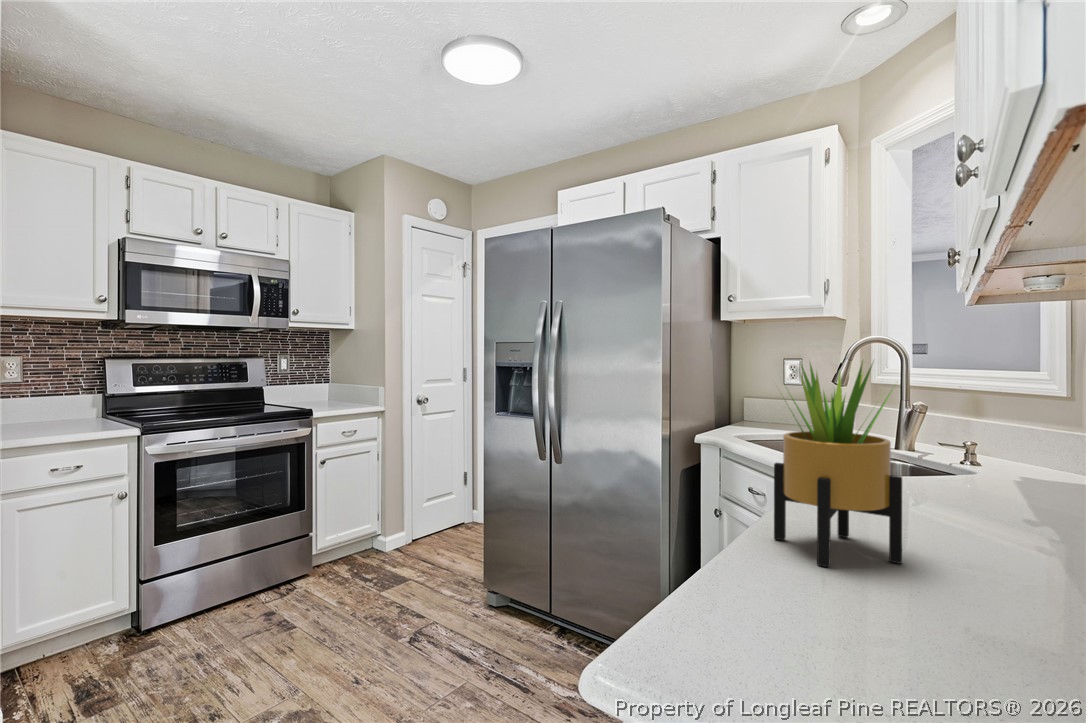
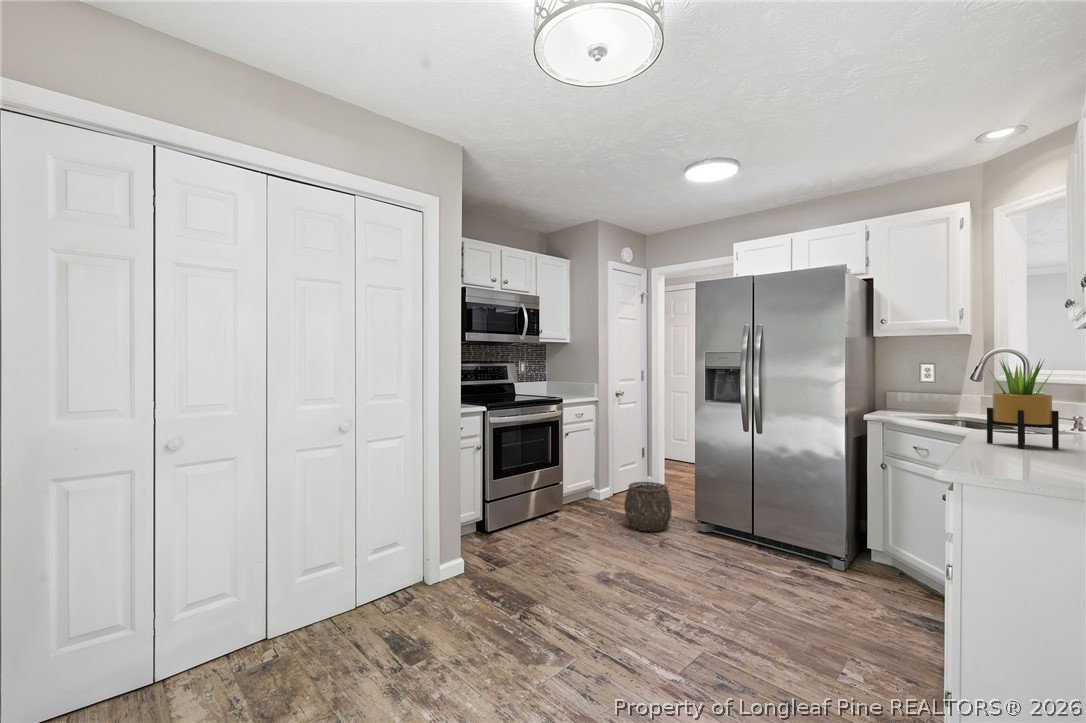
woven basket: none [385,530,455,608] -> present [624,482,672,532]

